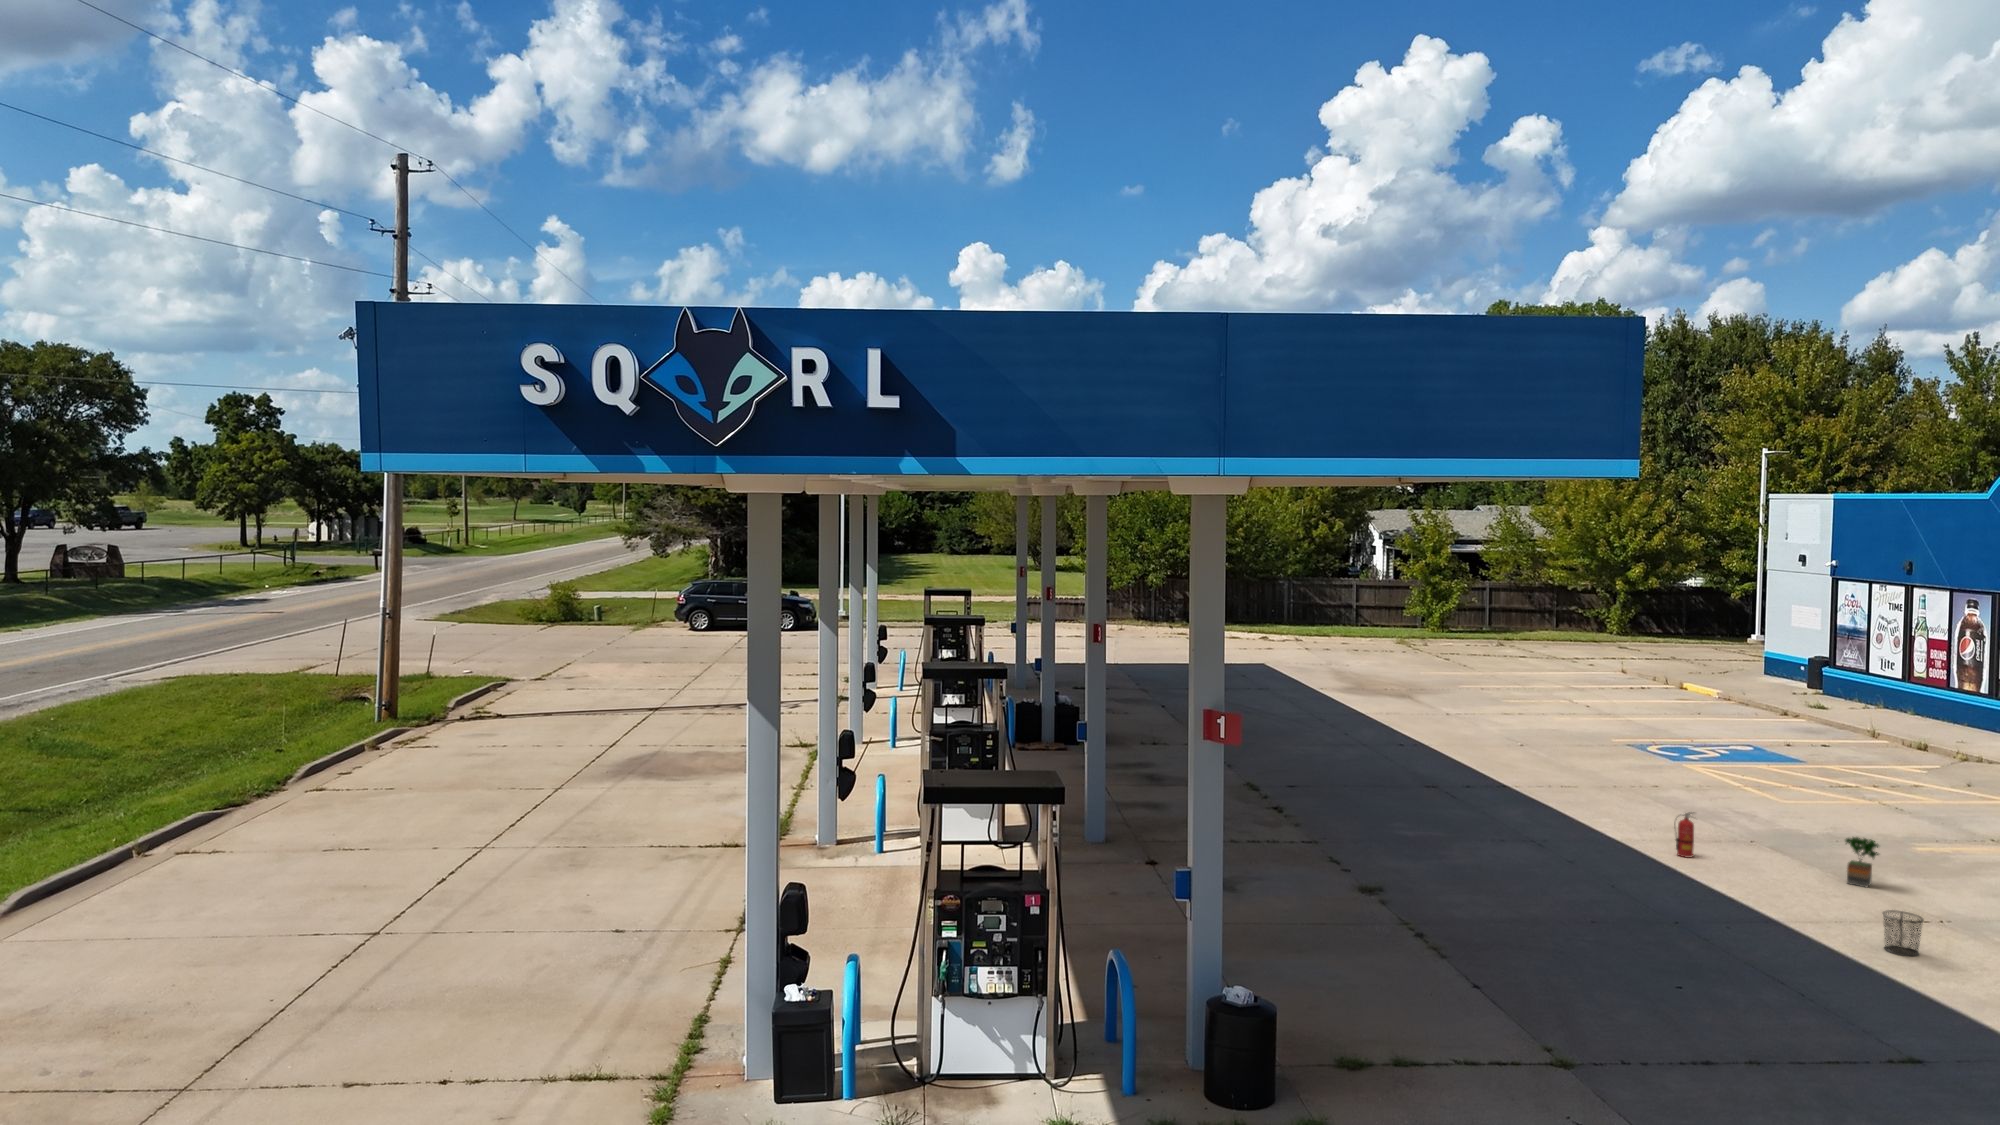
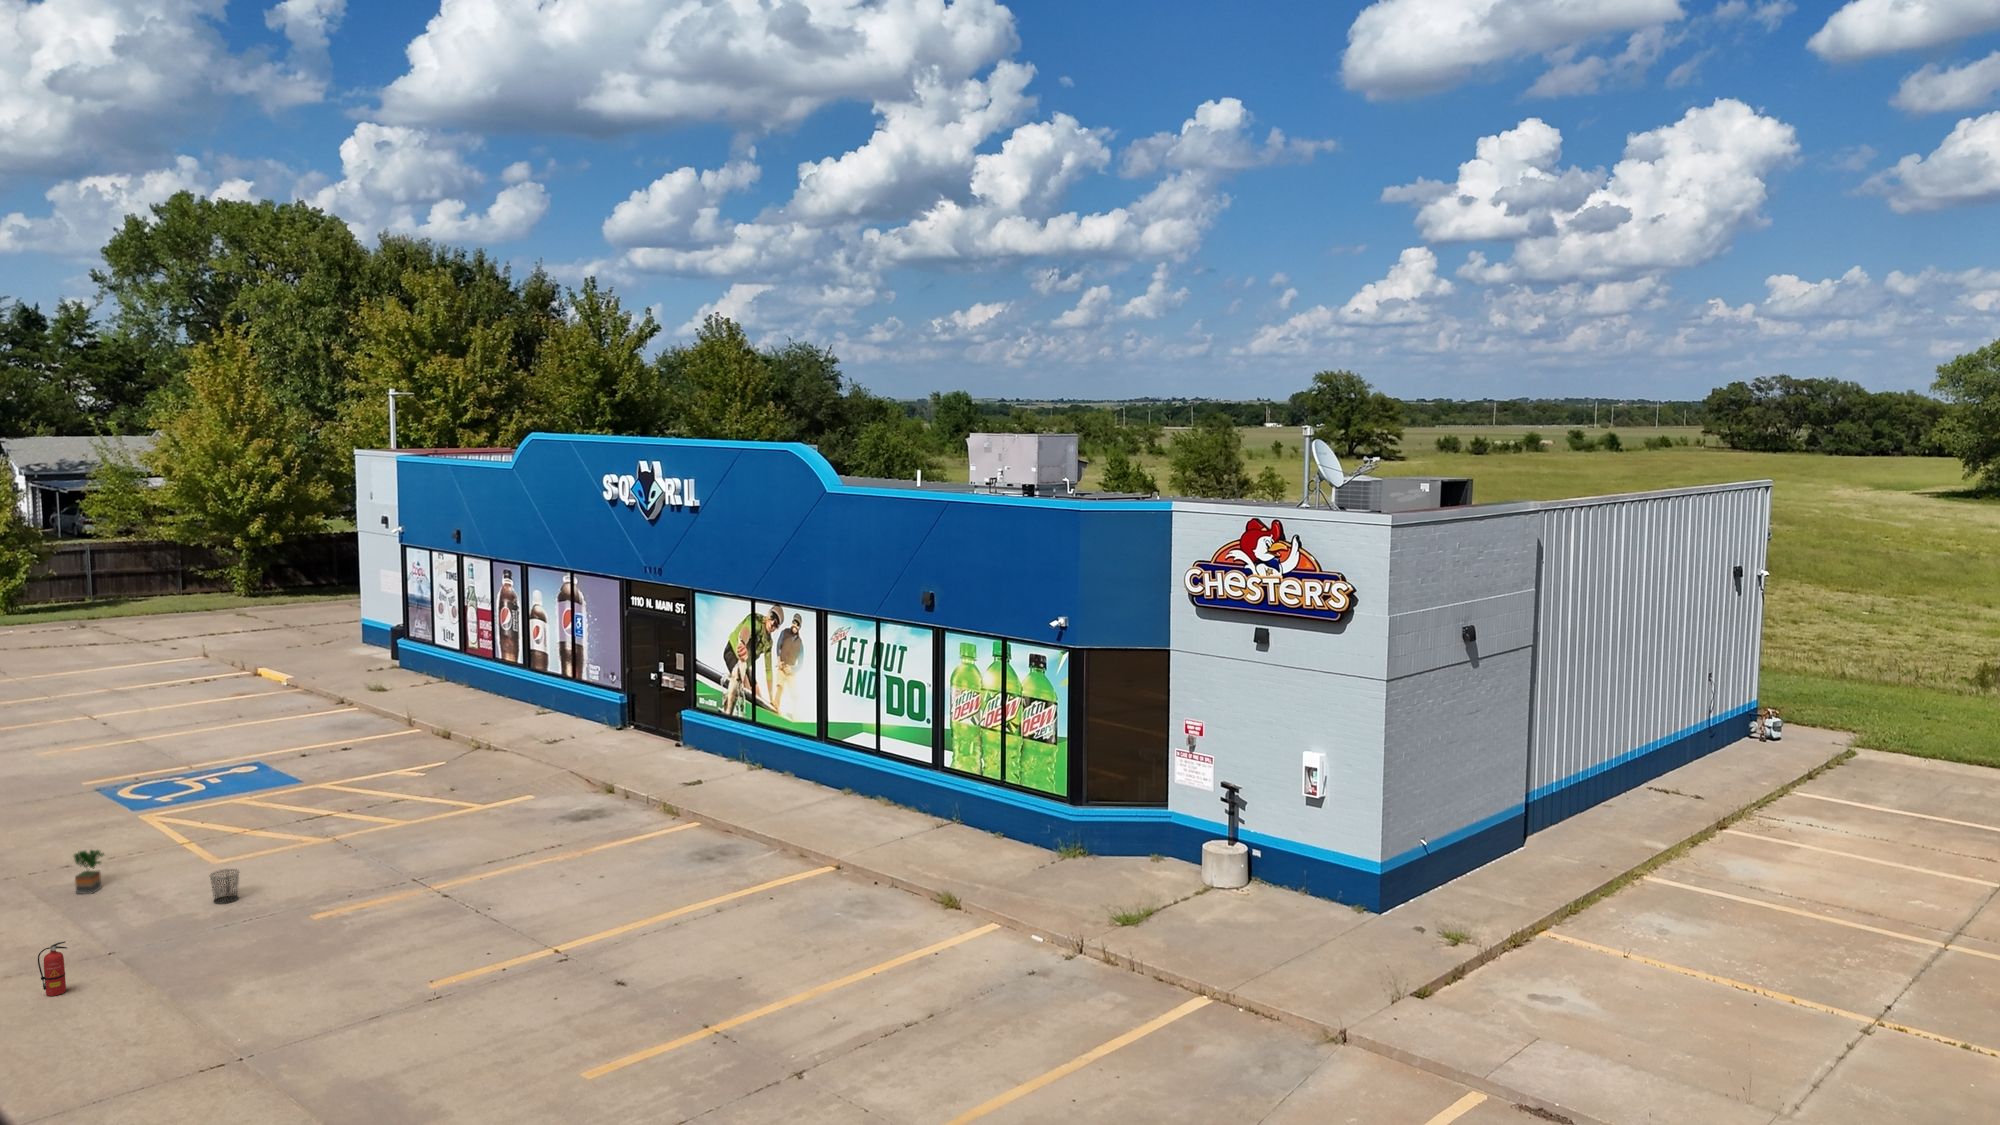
potted tree: present [1845,837,1879,887] -> present [74,850,104,894]
waste bin: present [1883,910,1923,956] -> present [210,869,238,904]

